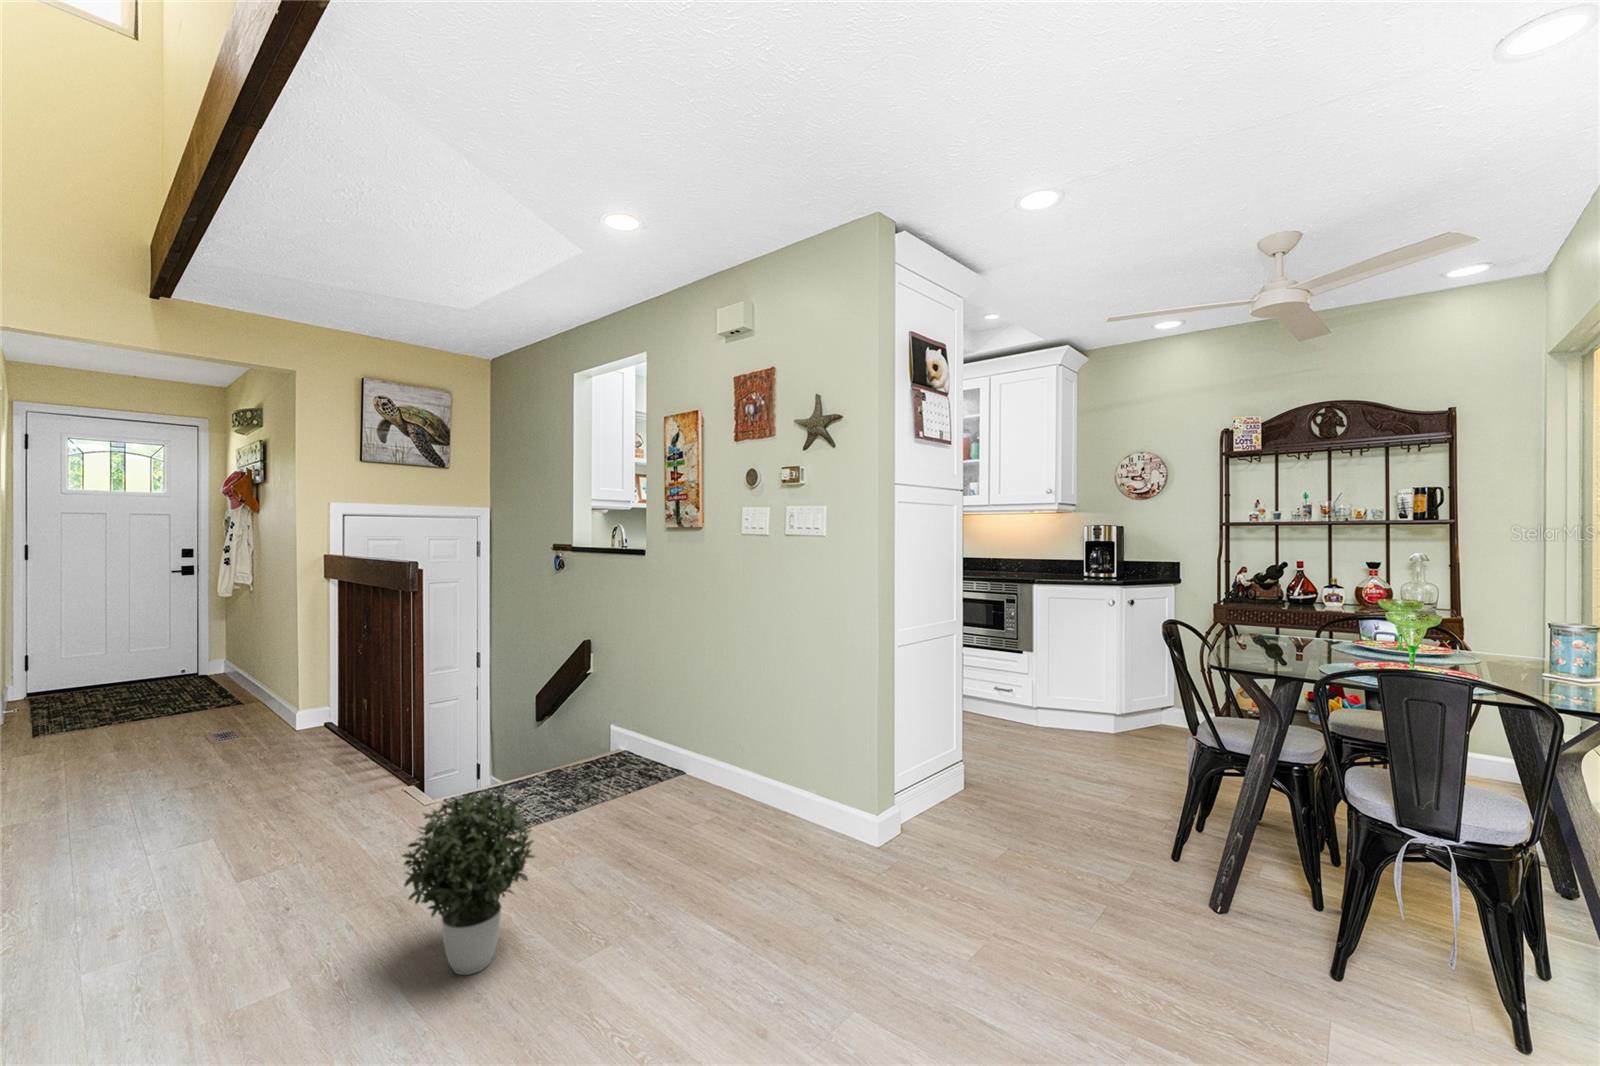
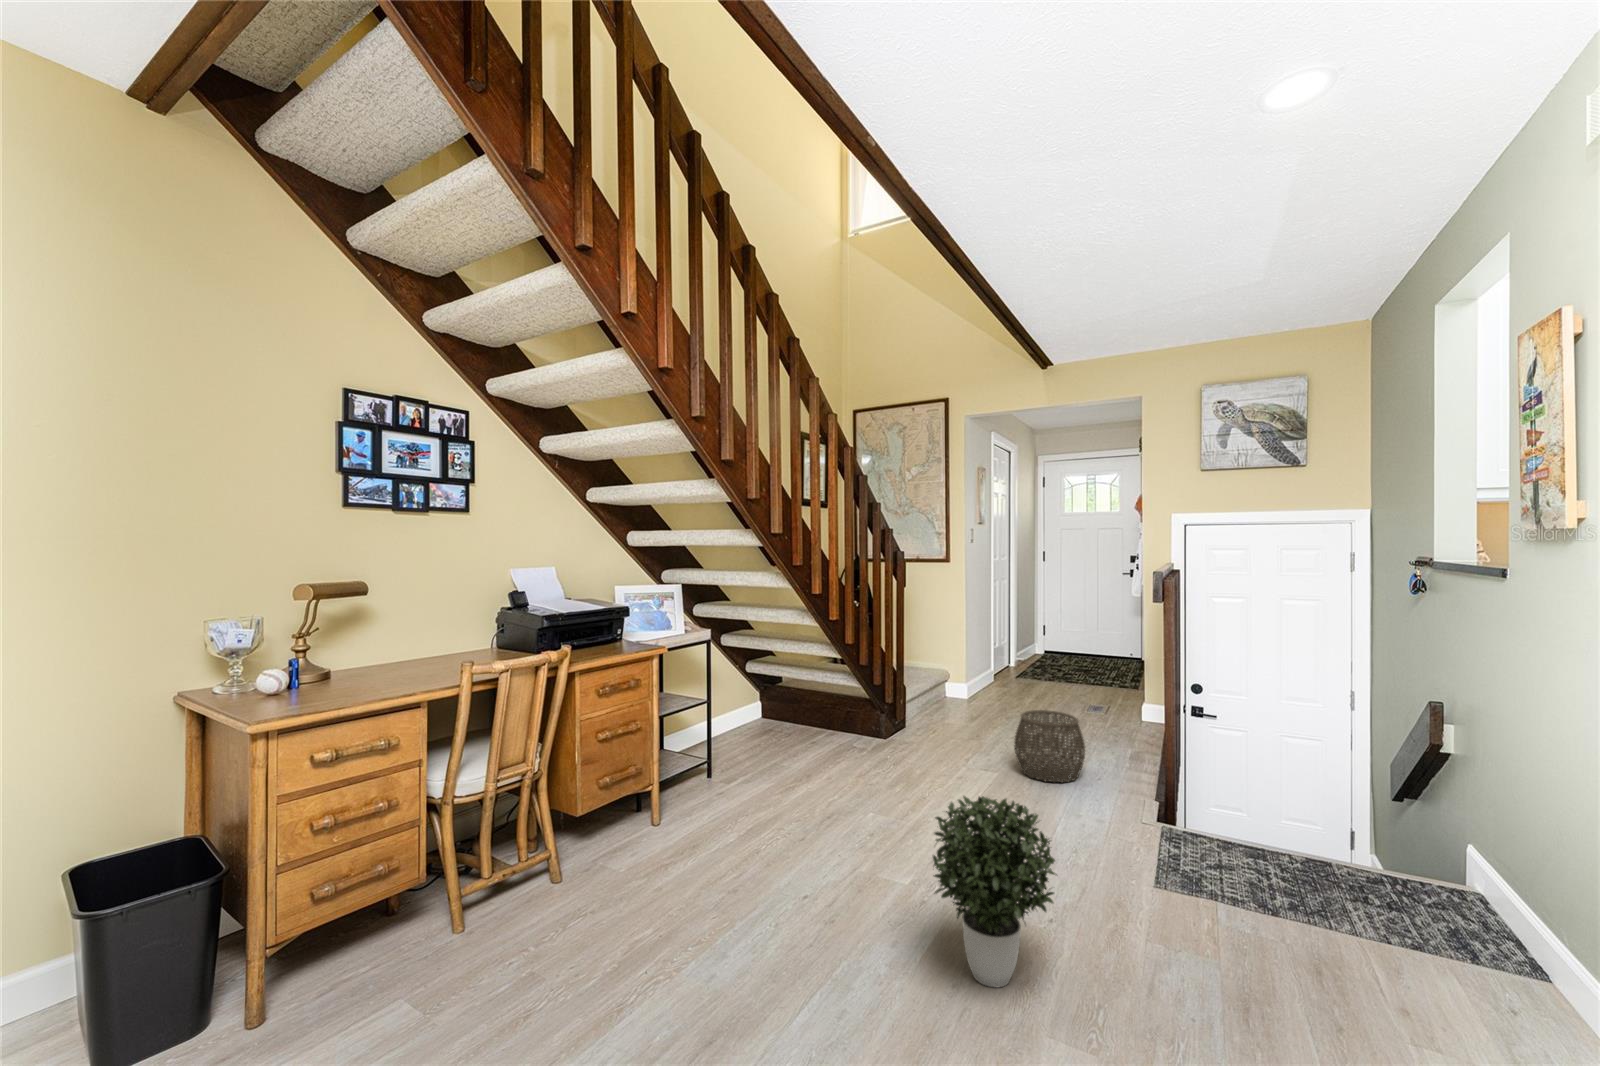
woven basket: none [230,733,326,819] -> present [1014,710,1085,783]

